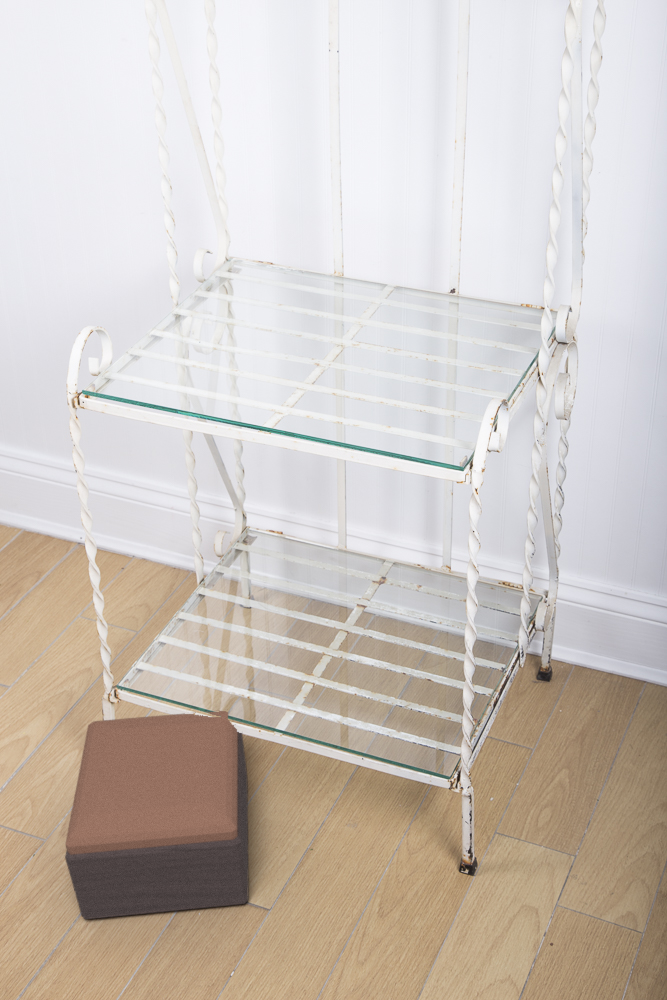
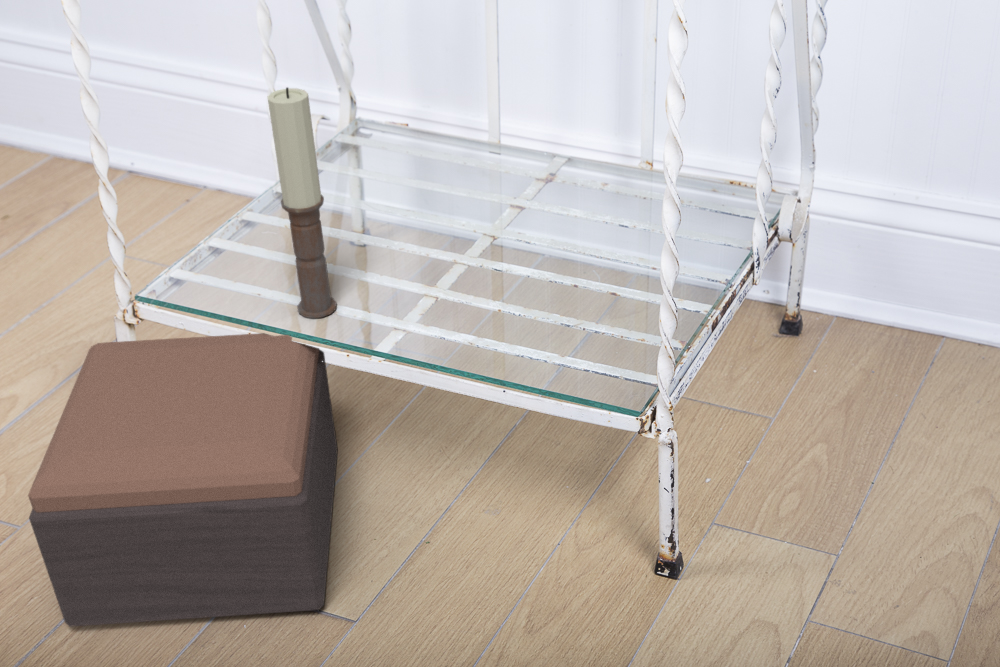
candle: none [209,566,248,701] -> present [268,88,337,318]

